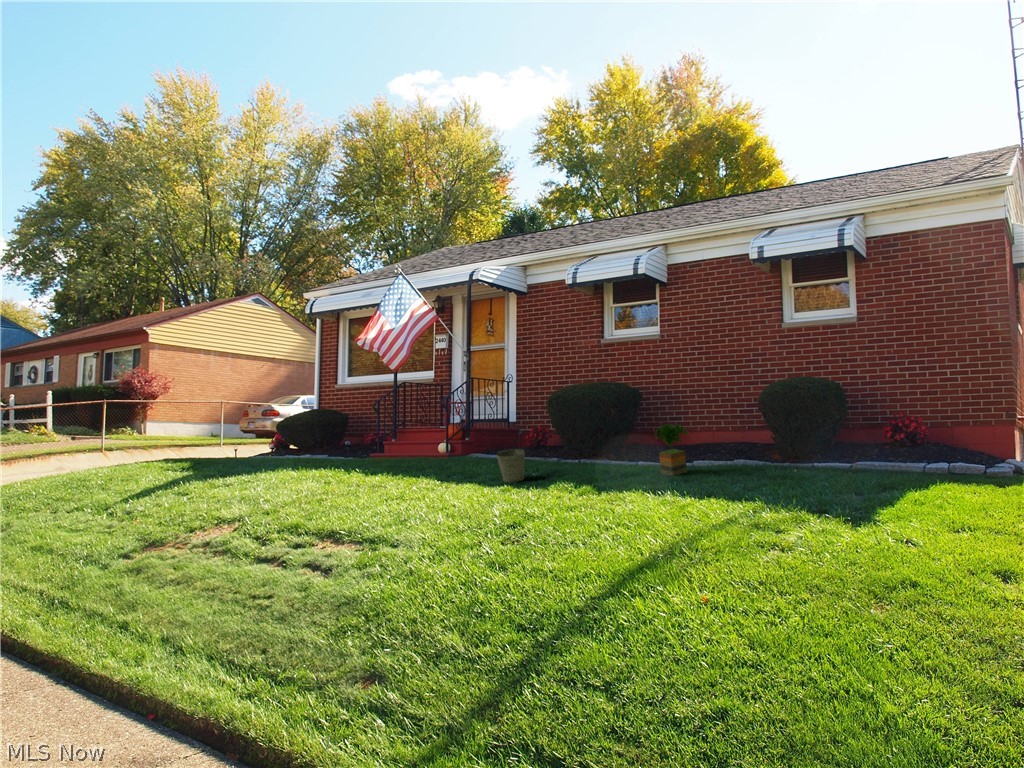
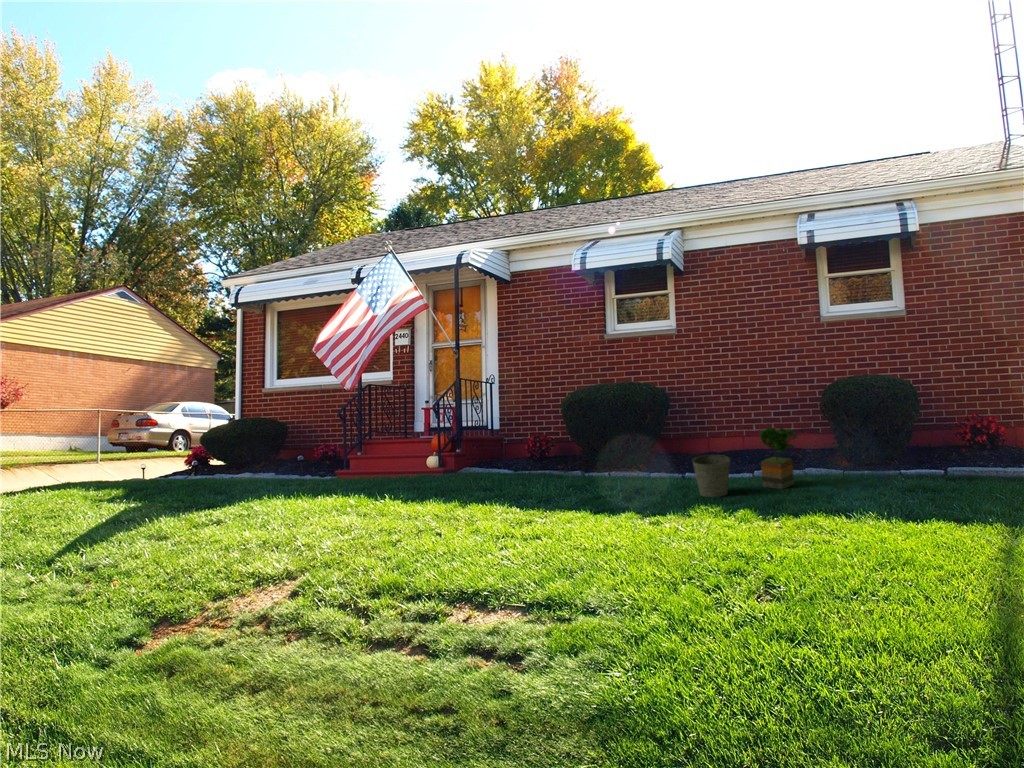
bucket: present [497,449,525,482] -> present [692,455,731,497]

